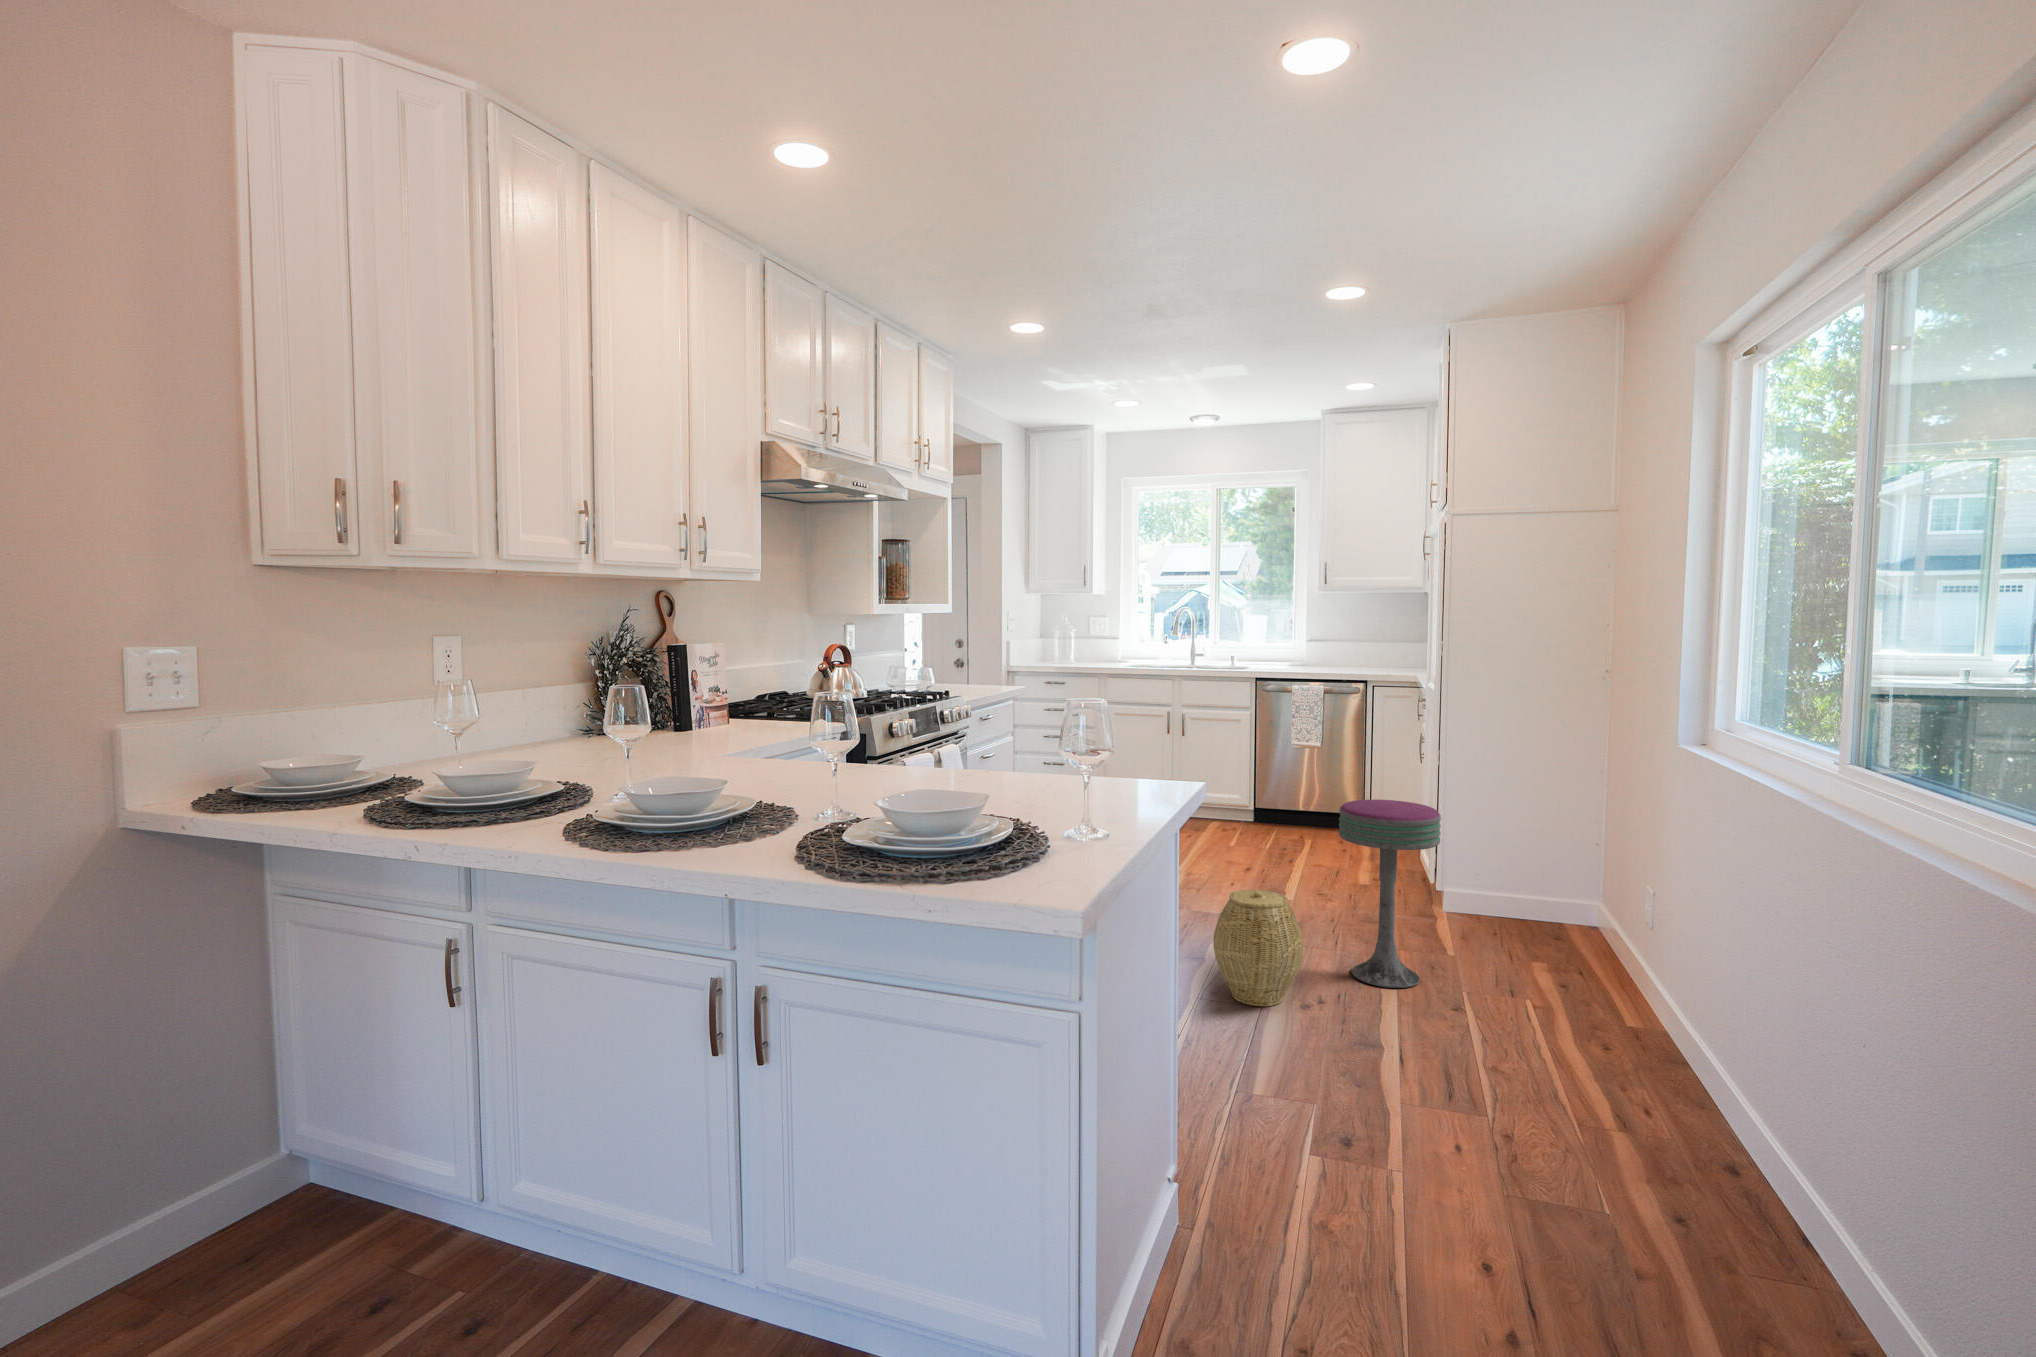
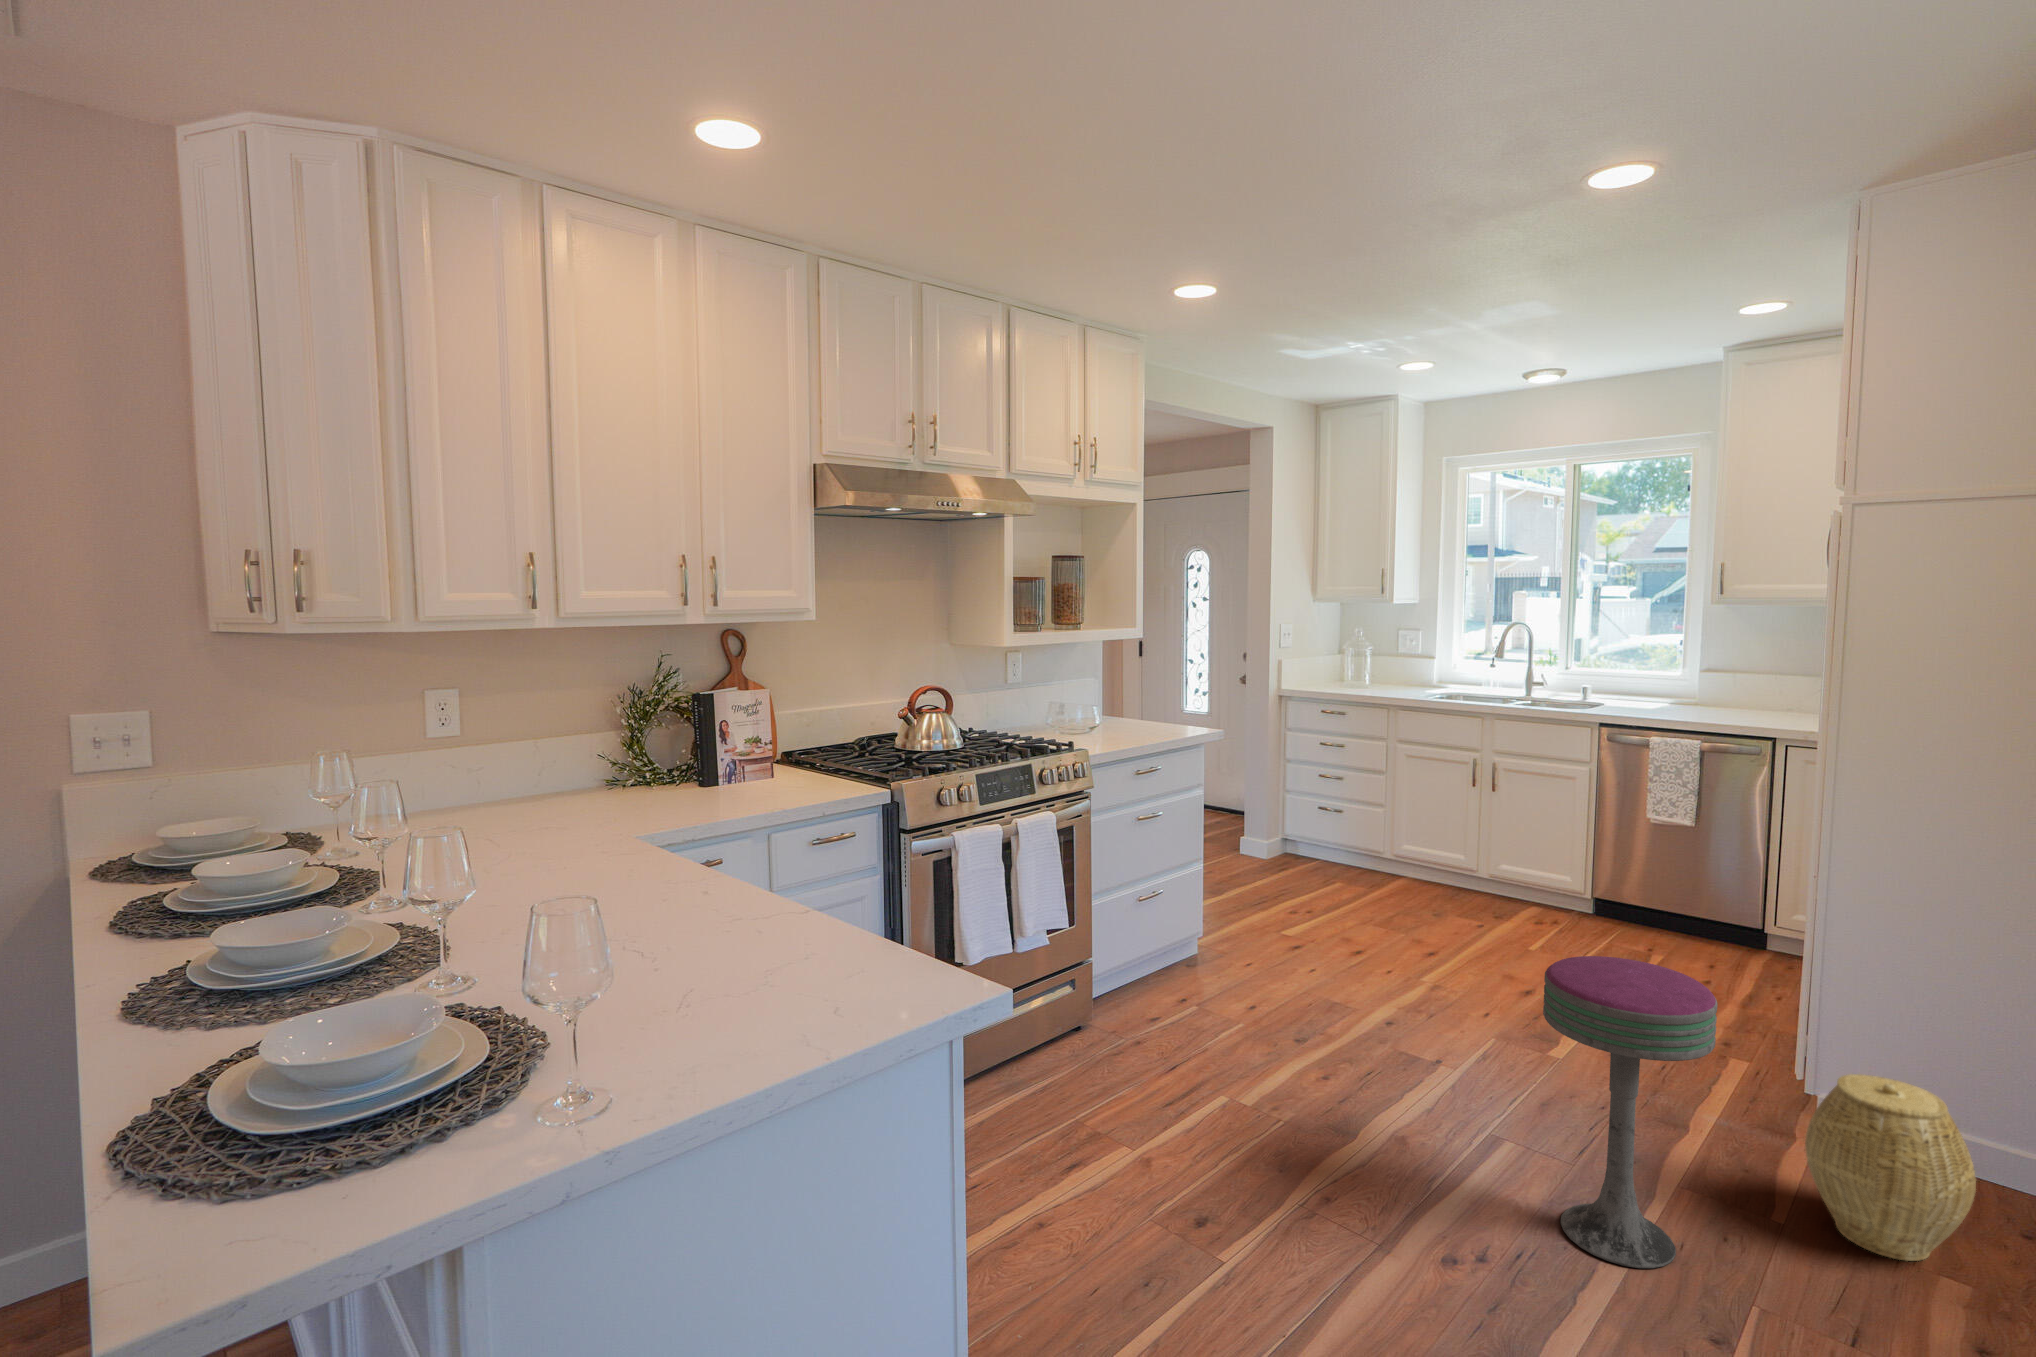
woven basket: present [1213,890,1303,1006] -> present [1805,1074,1976,1261]

